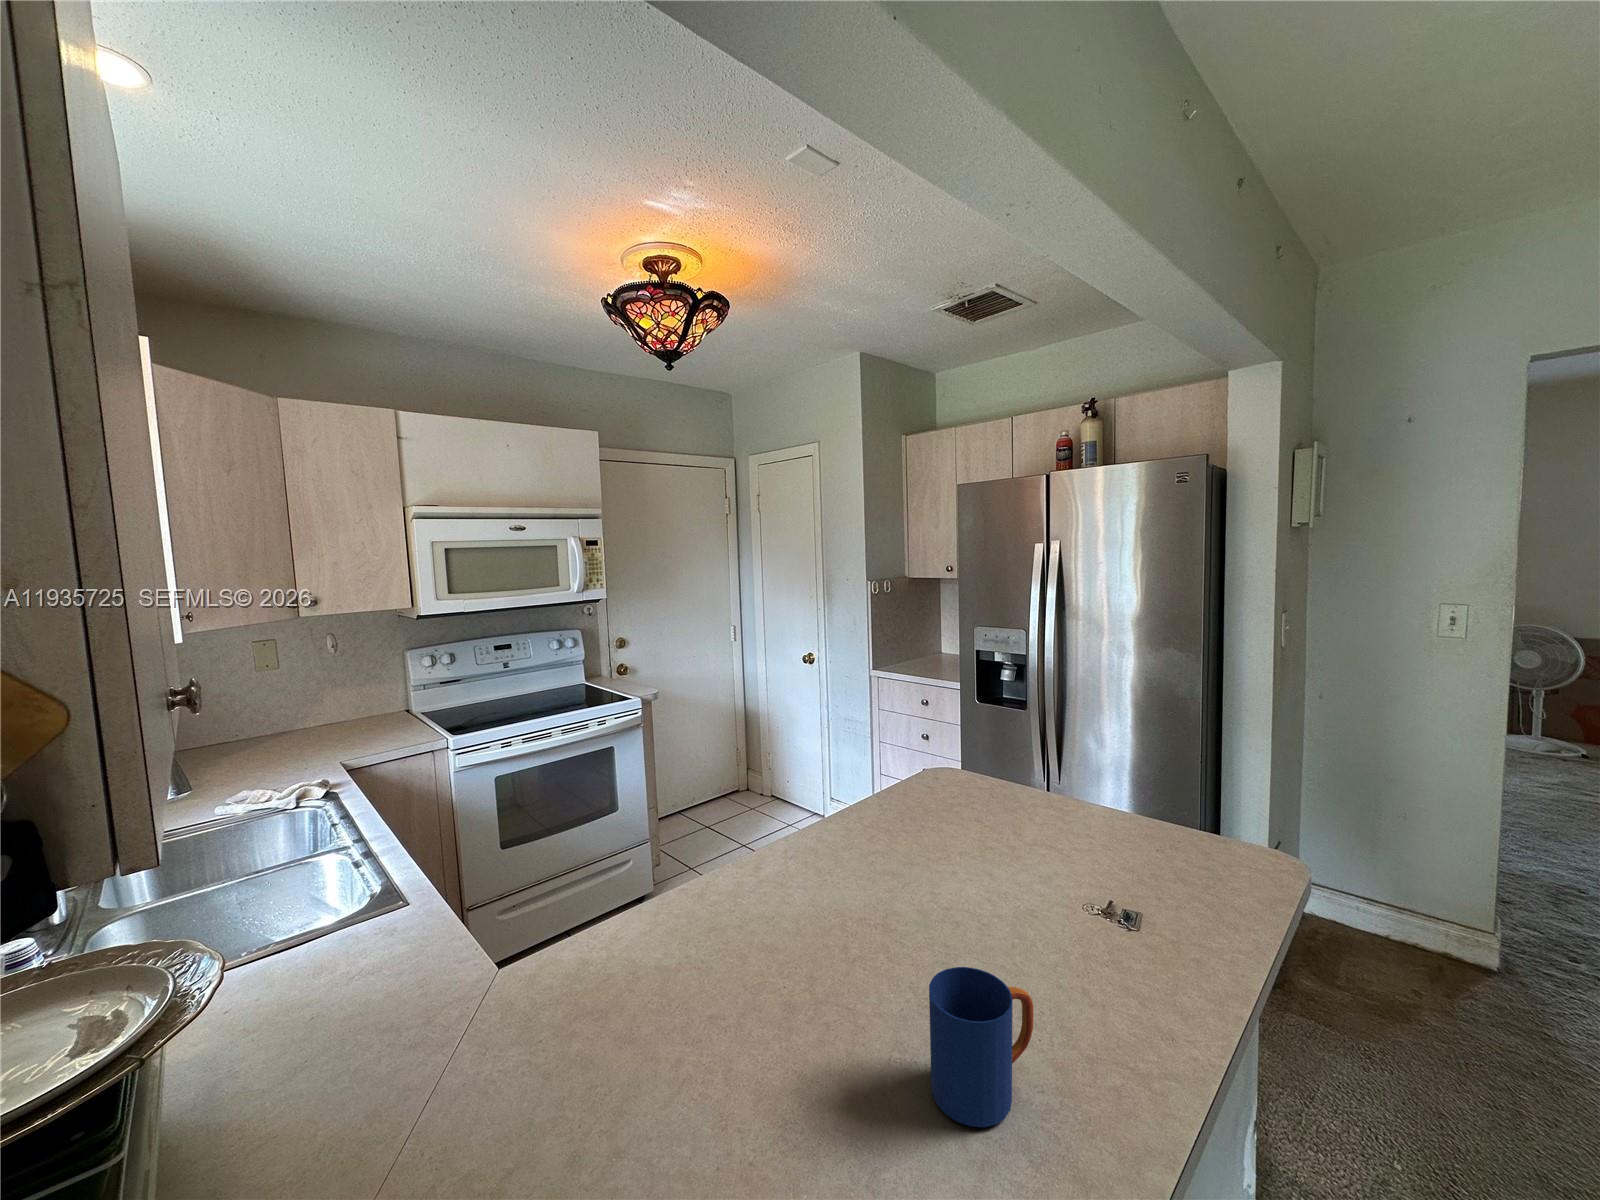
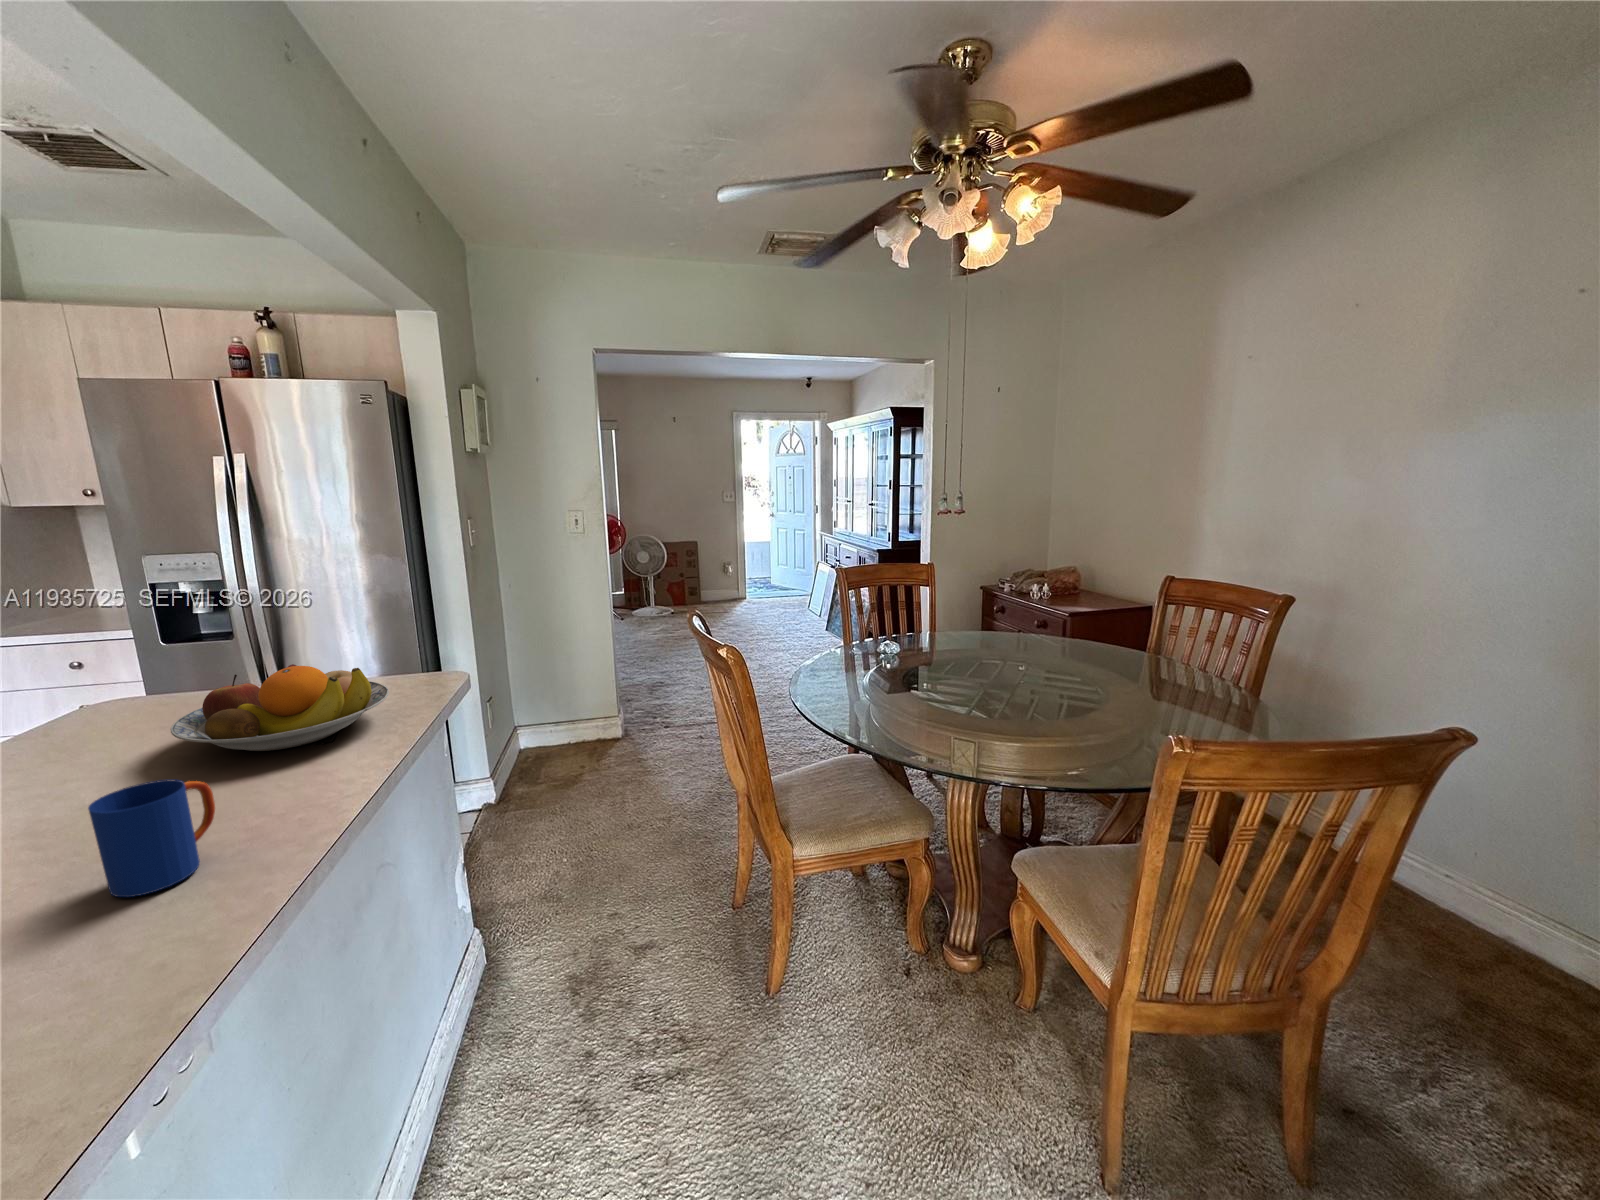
fruit bowl: none [988,796,1213,916] -> present [170,664,389,751]

